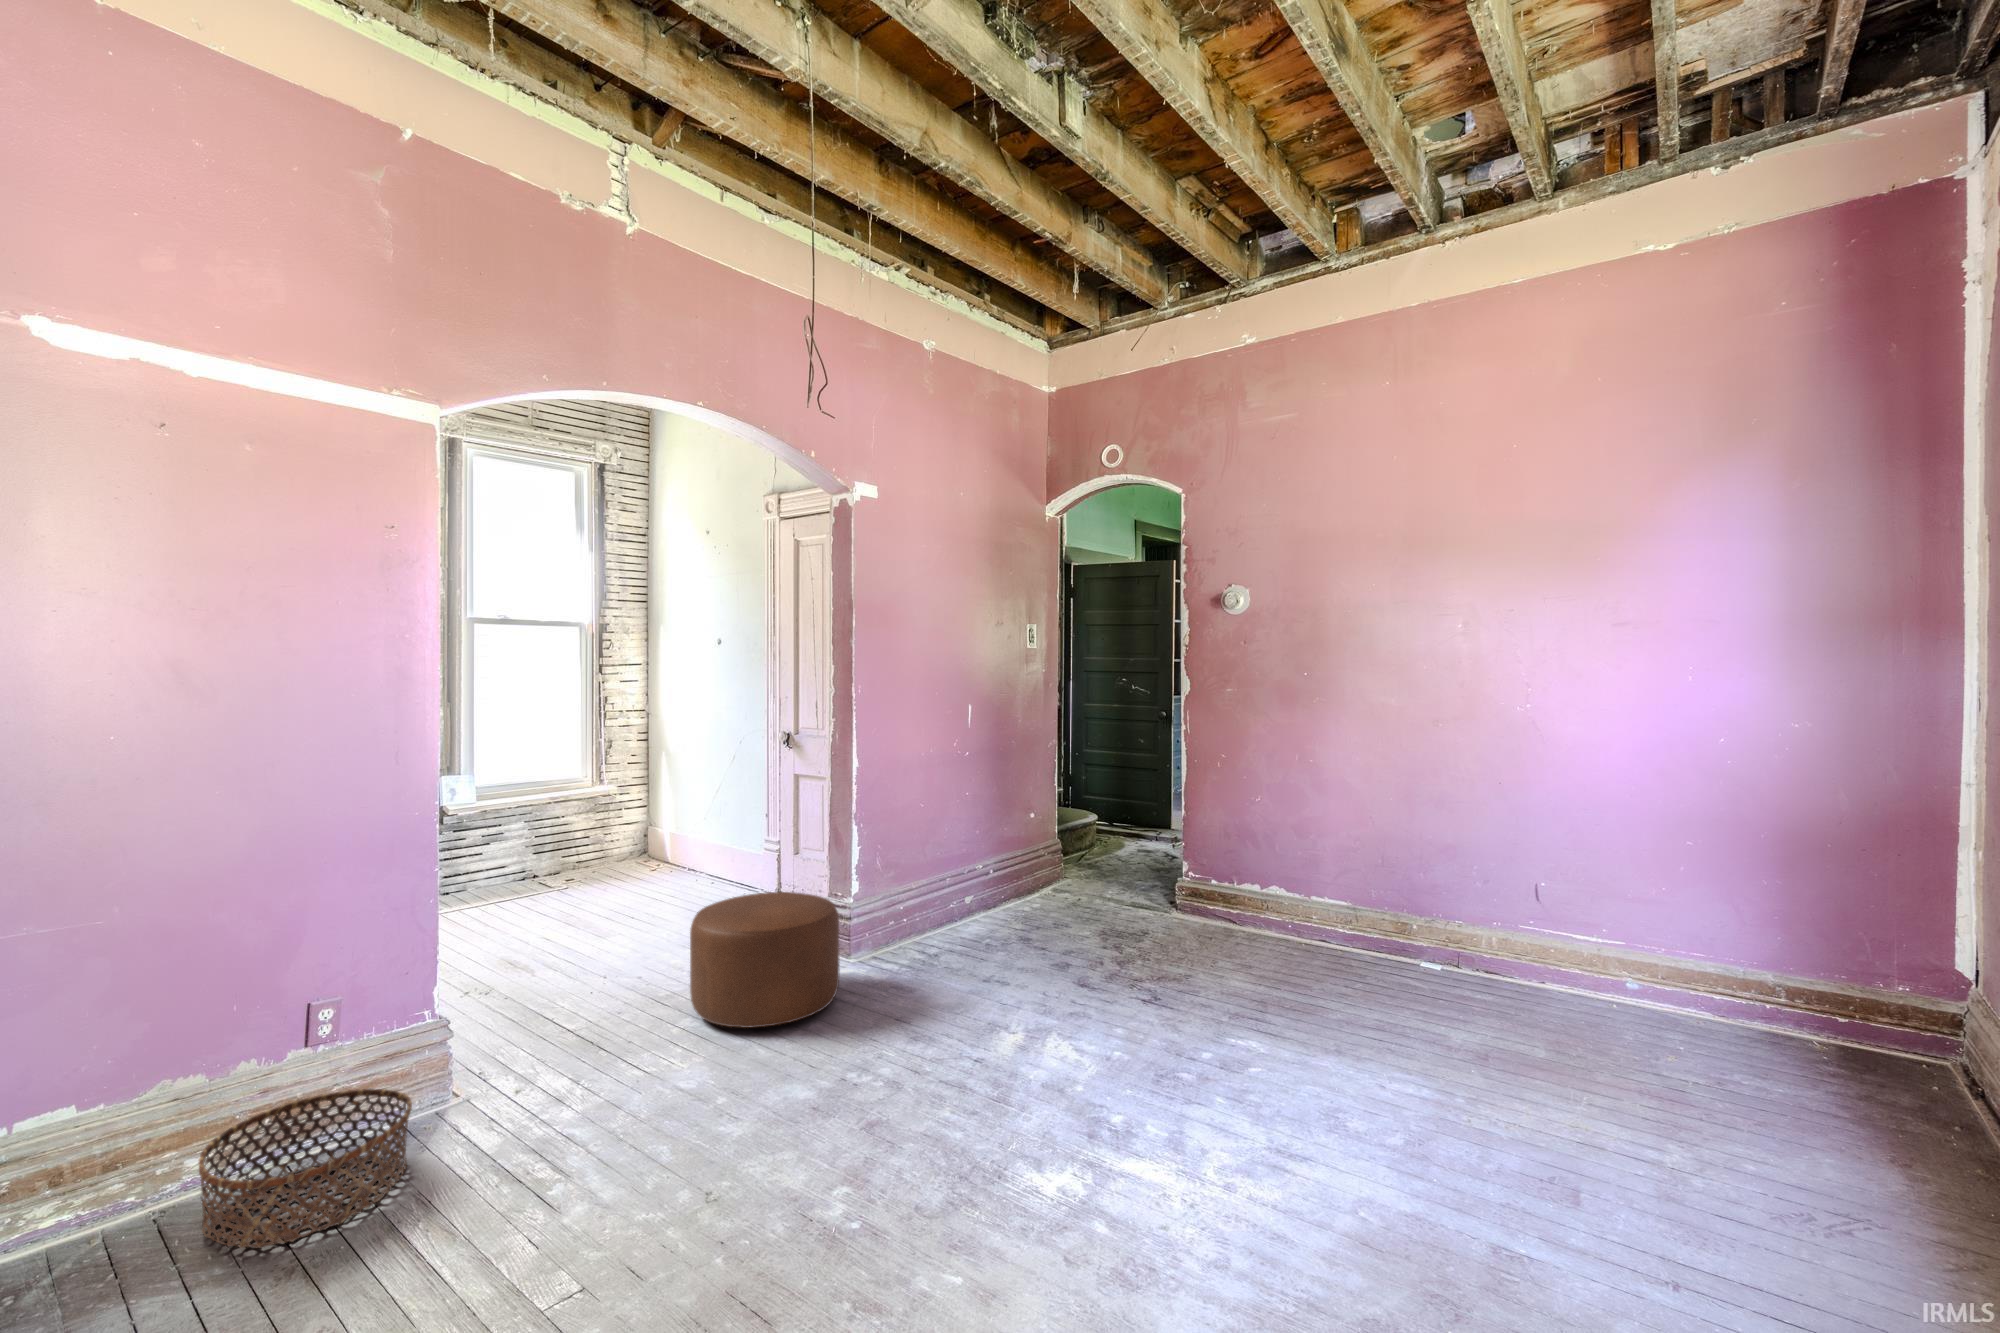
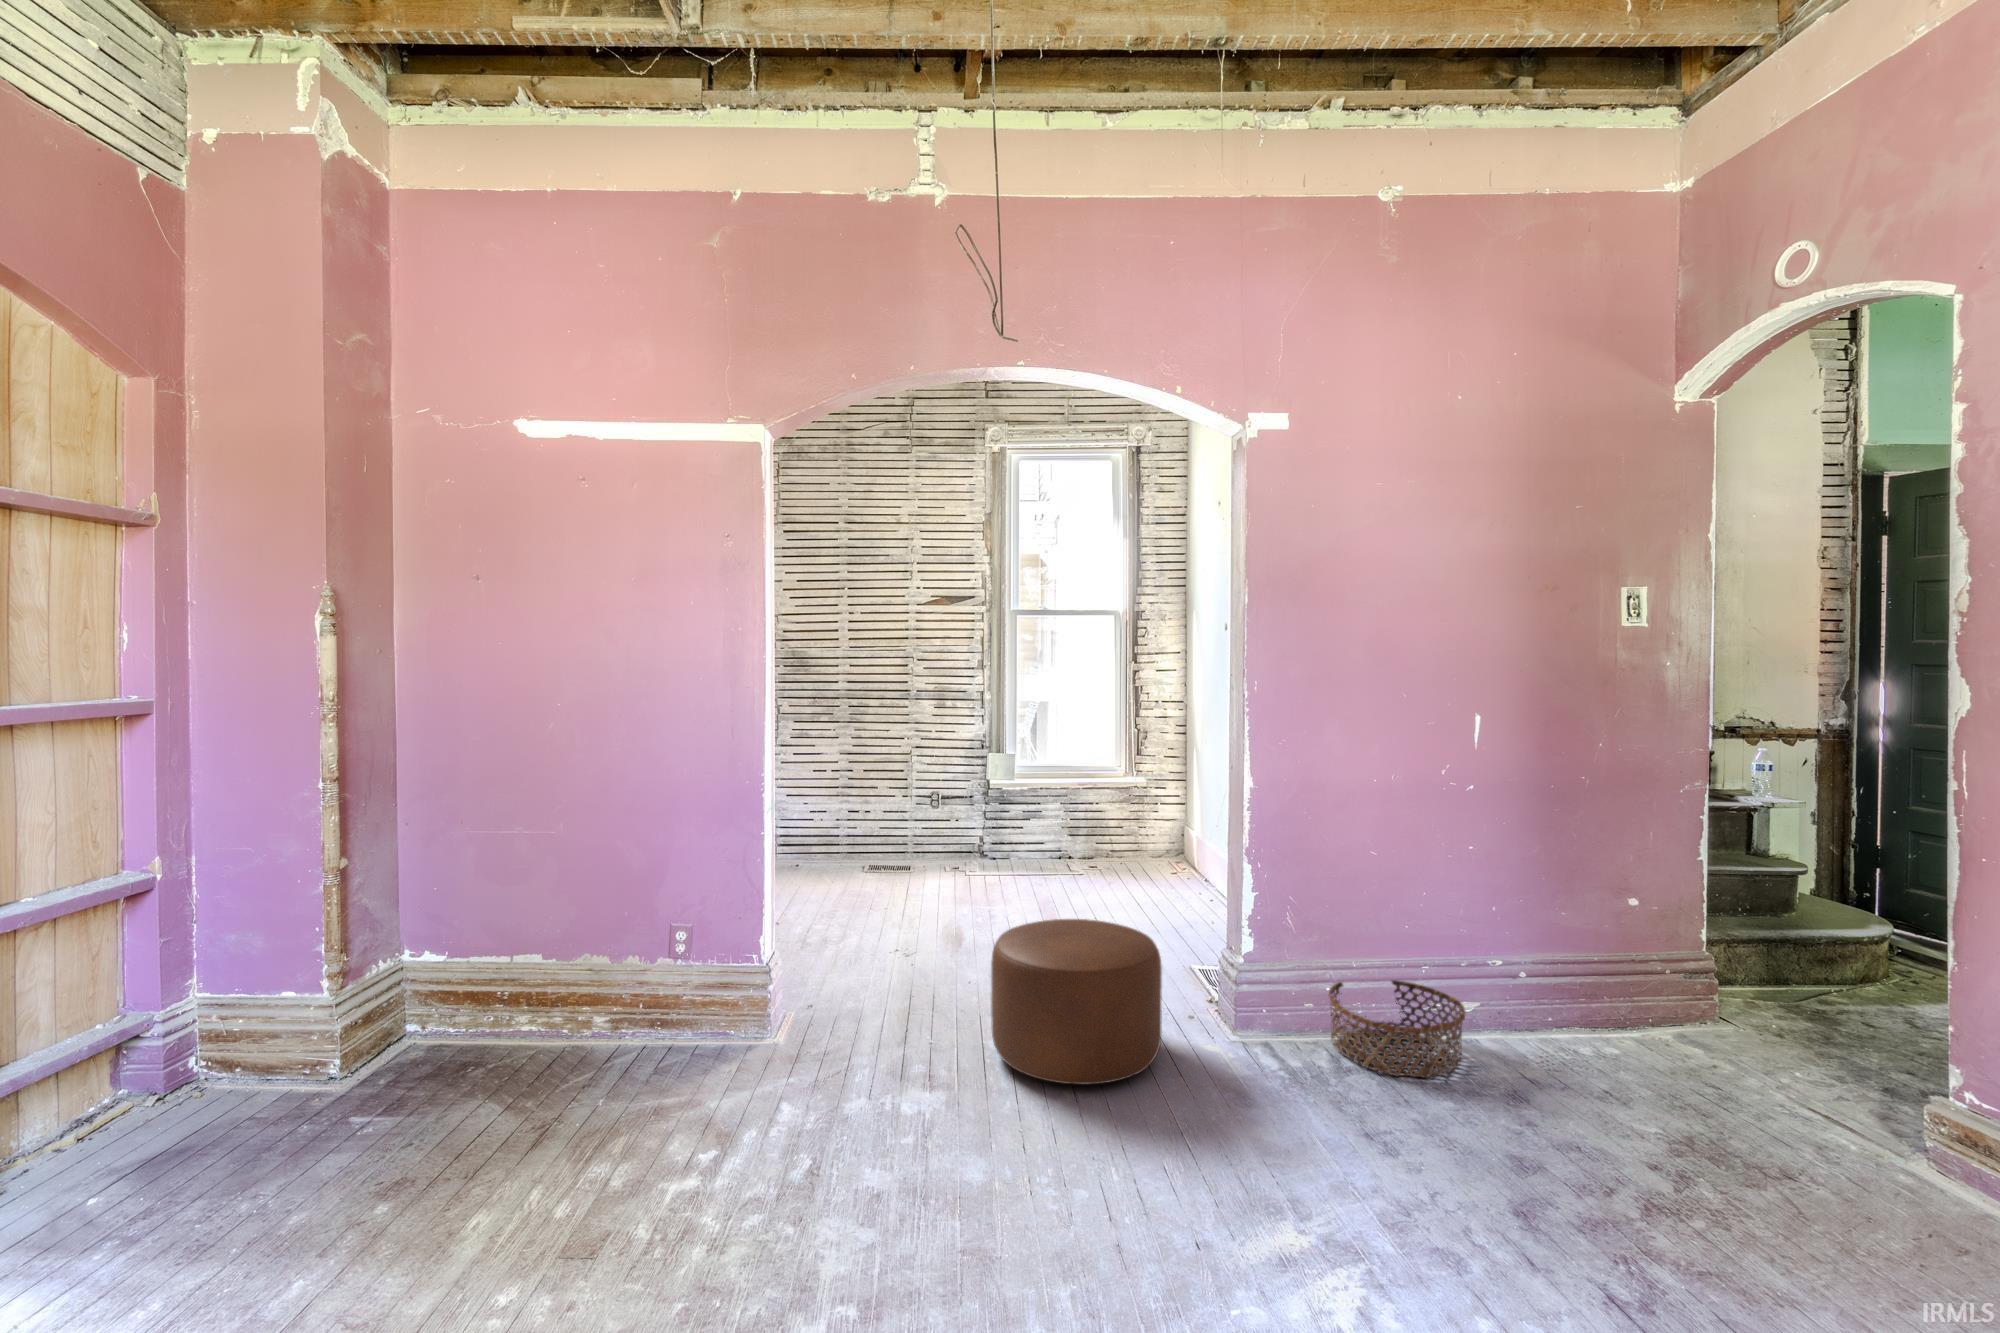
basket: present [199,1089,412,1248] -> present [1329,980,1465,1078]

